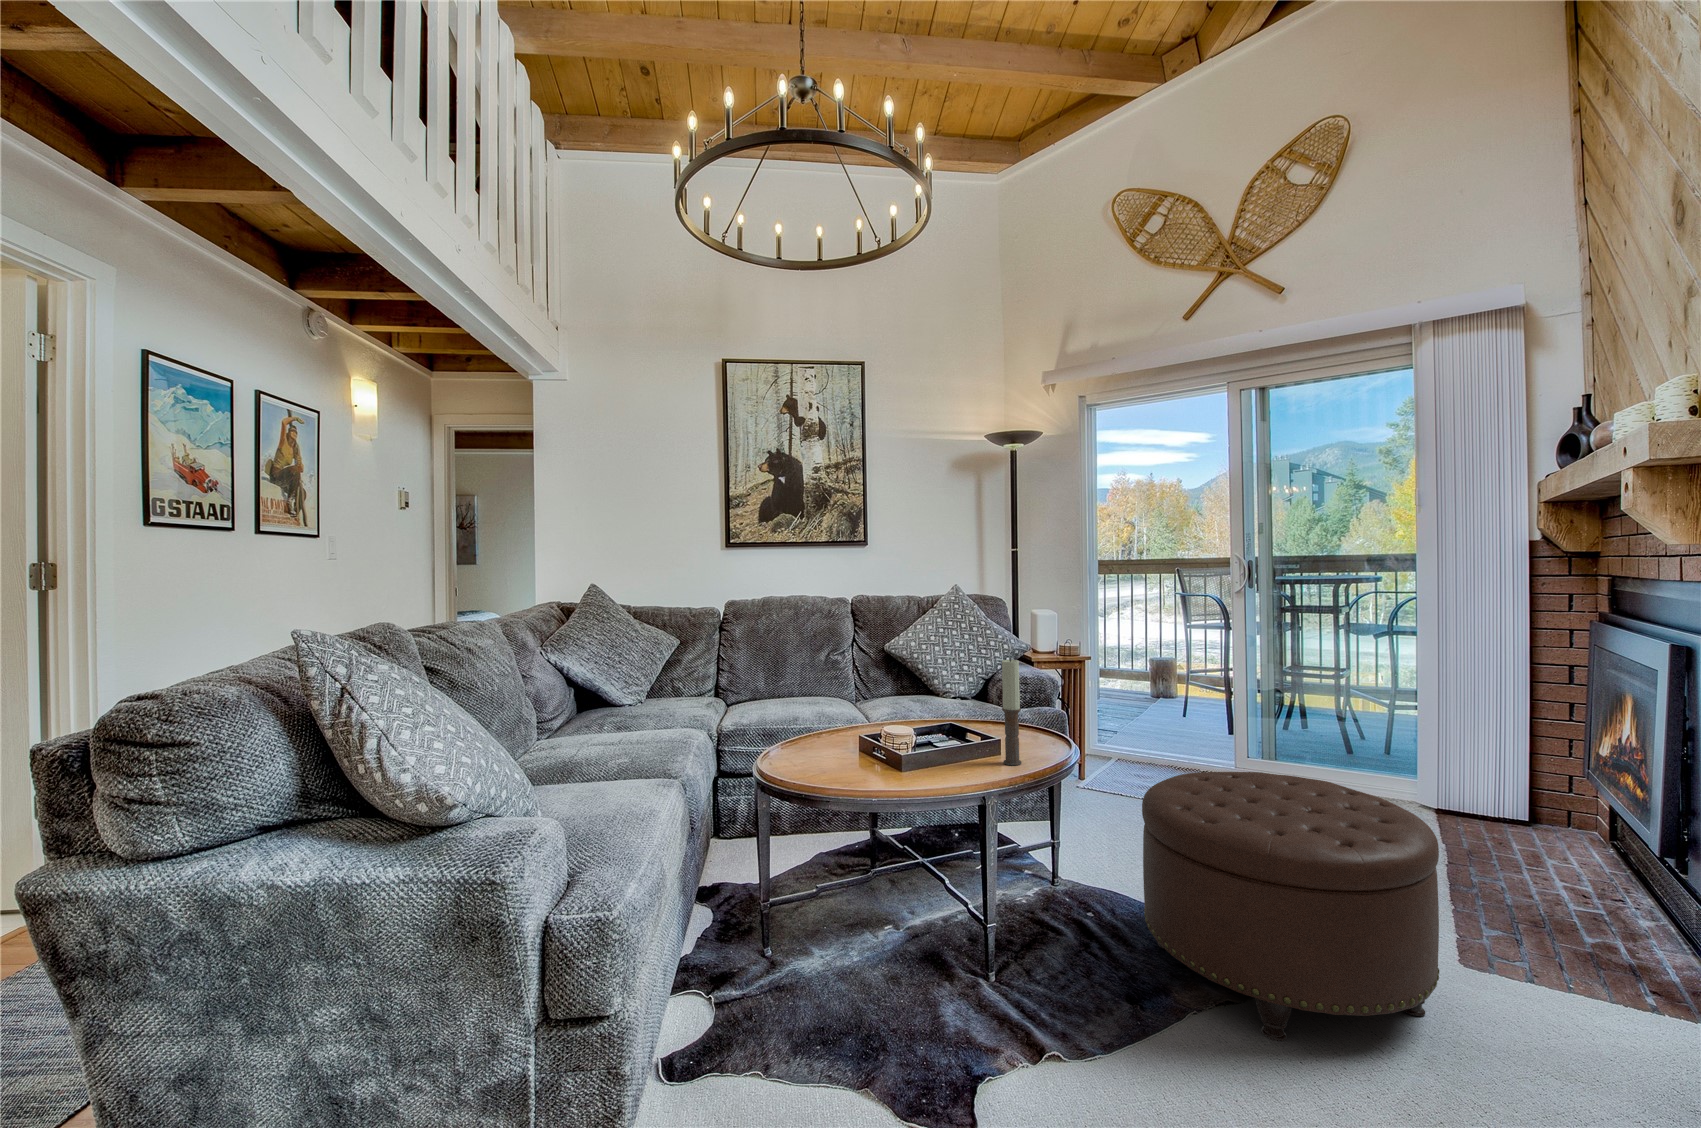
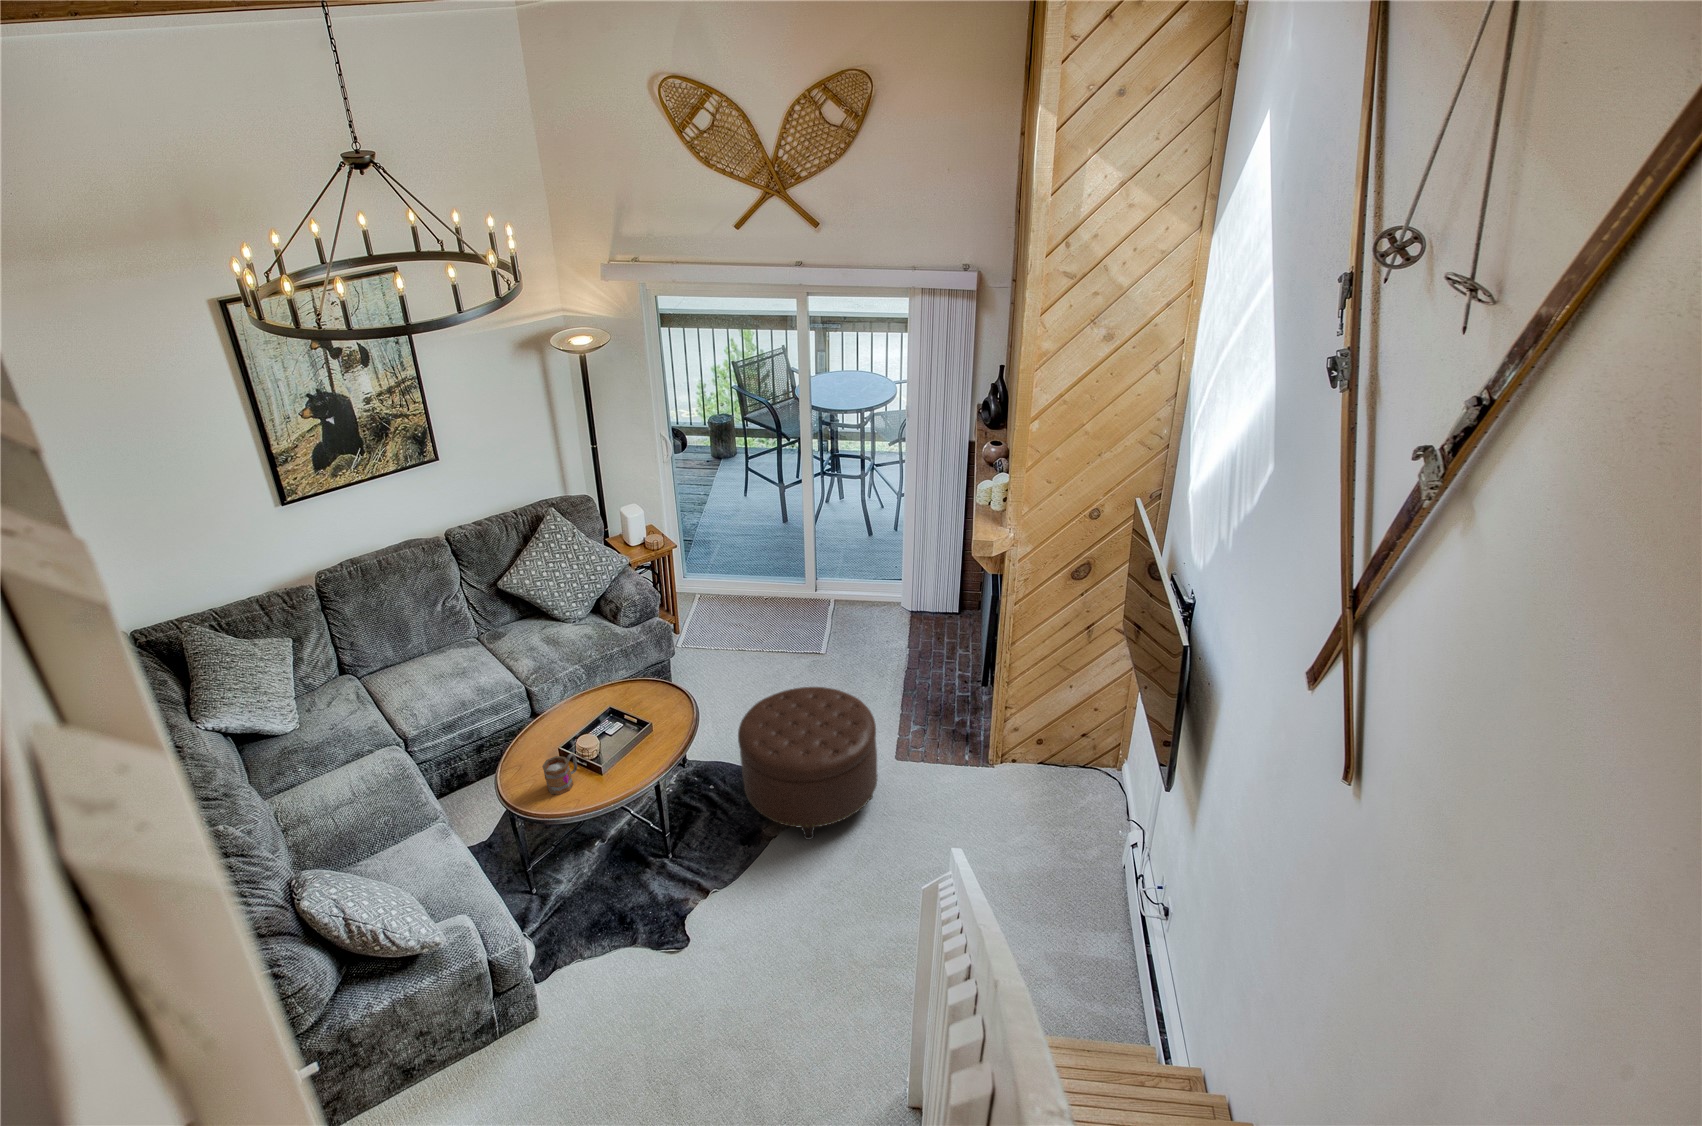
candle: present [1002,658,1022,765] -> none [646,680,666,740]
mug: none [824,728,876,782] -> present [542,754,577,795]

